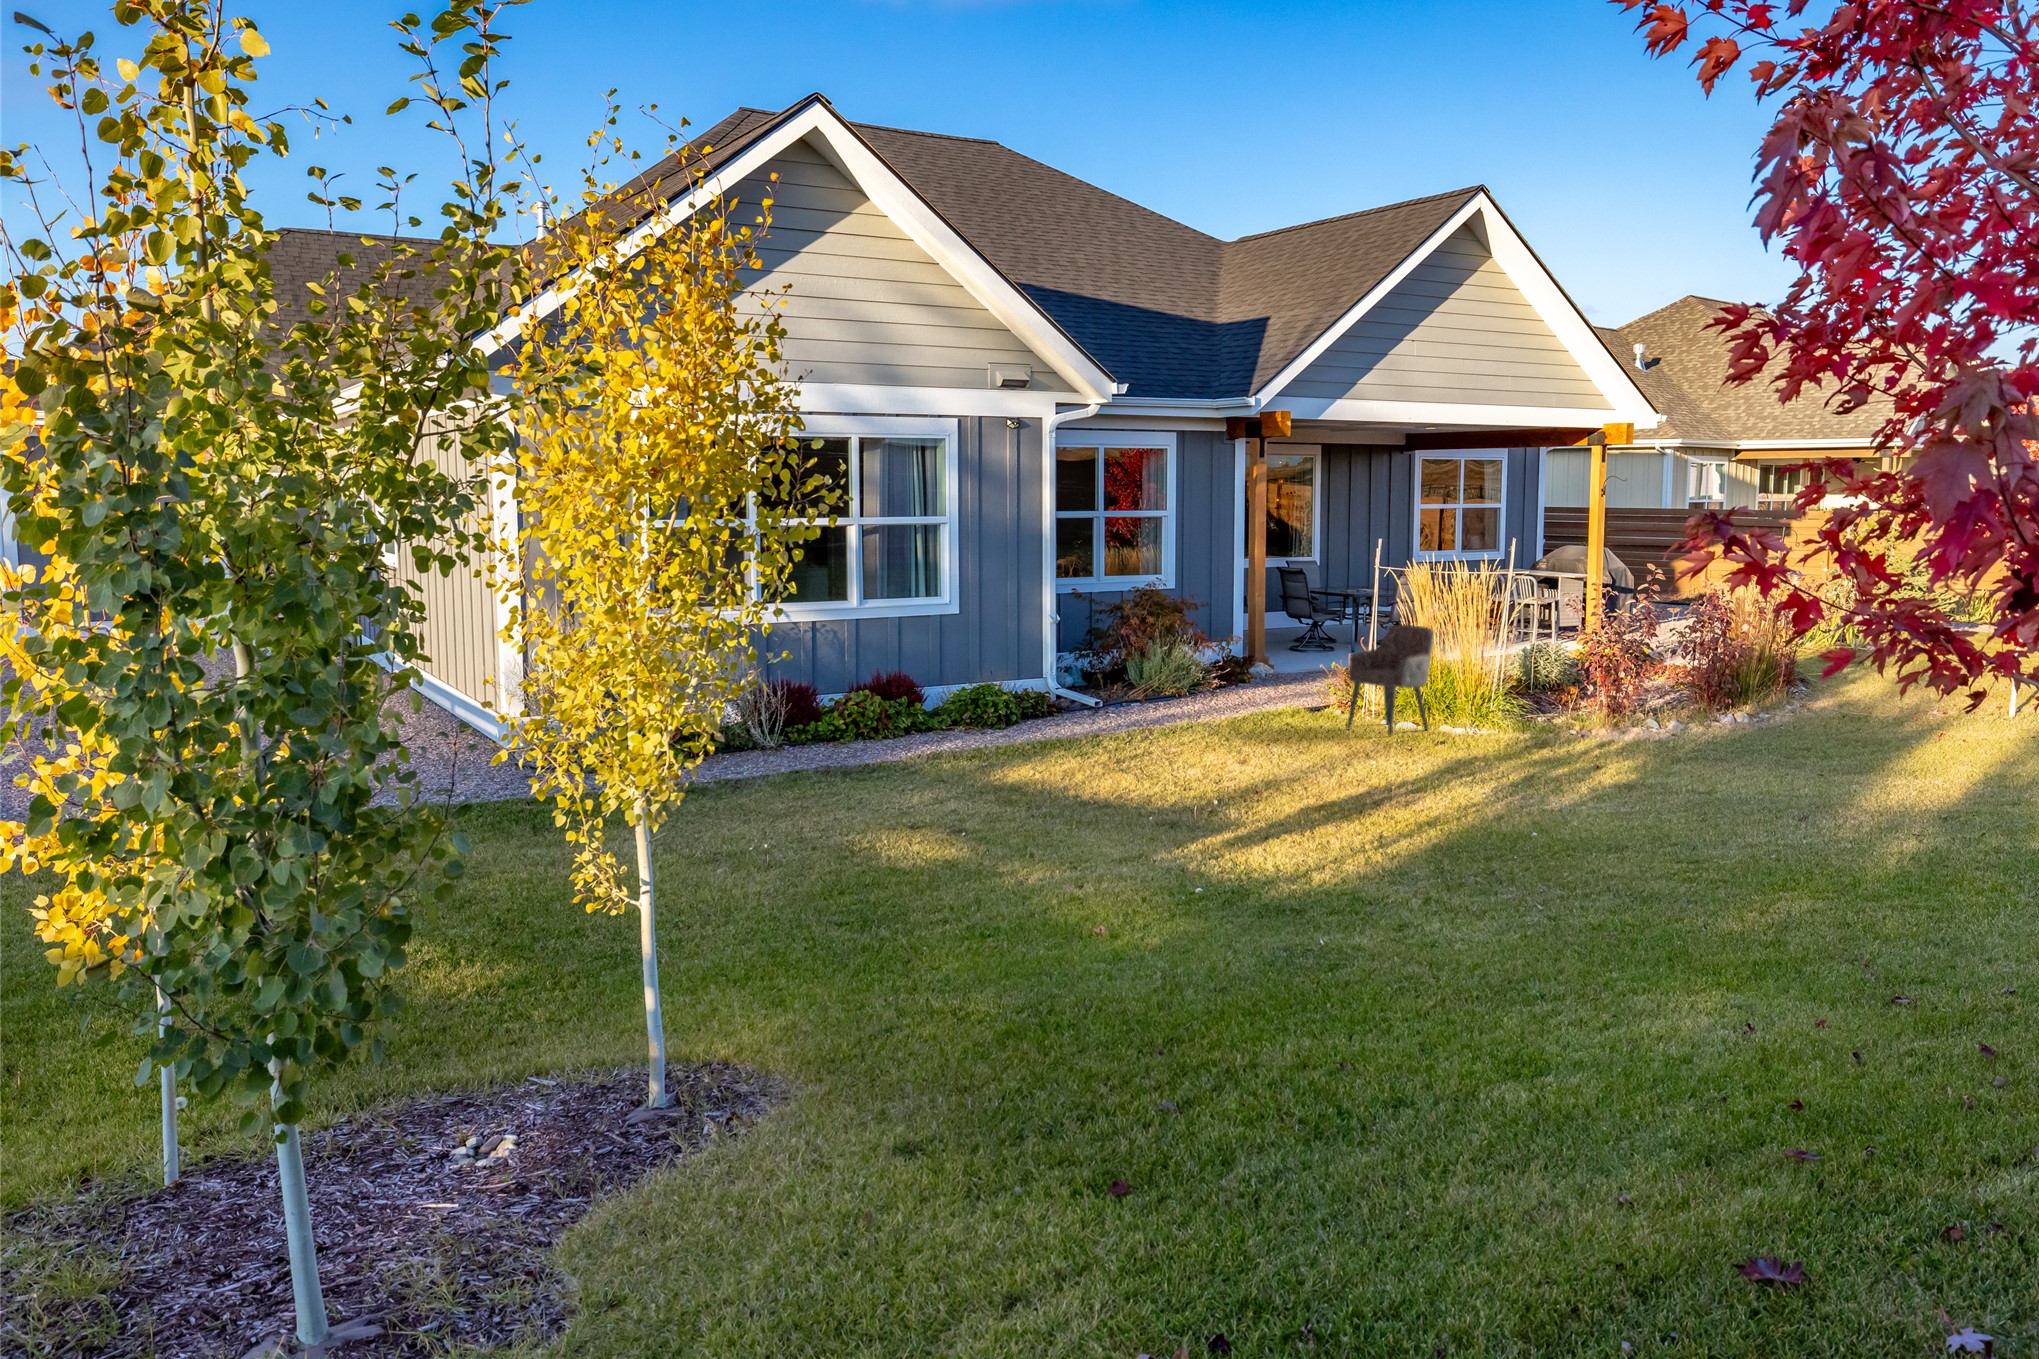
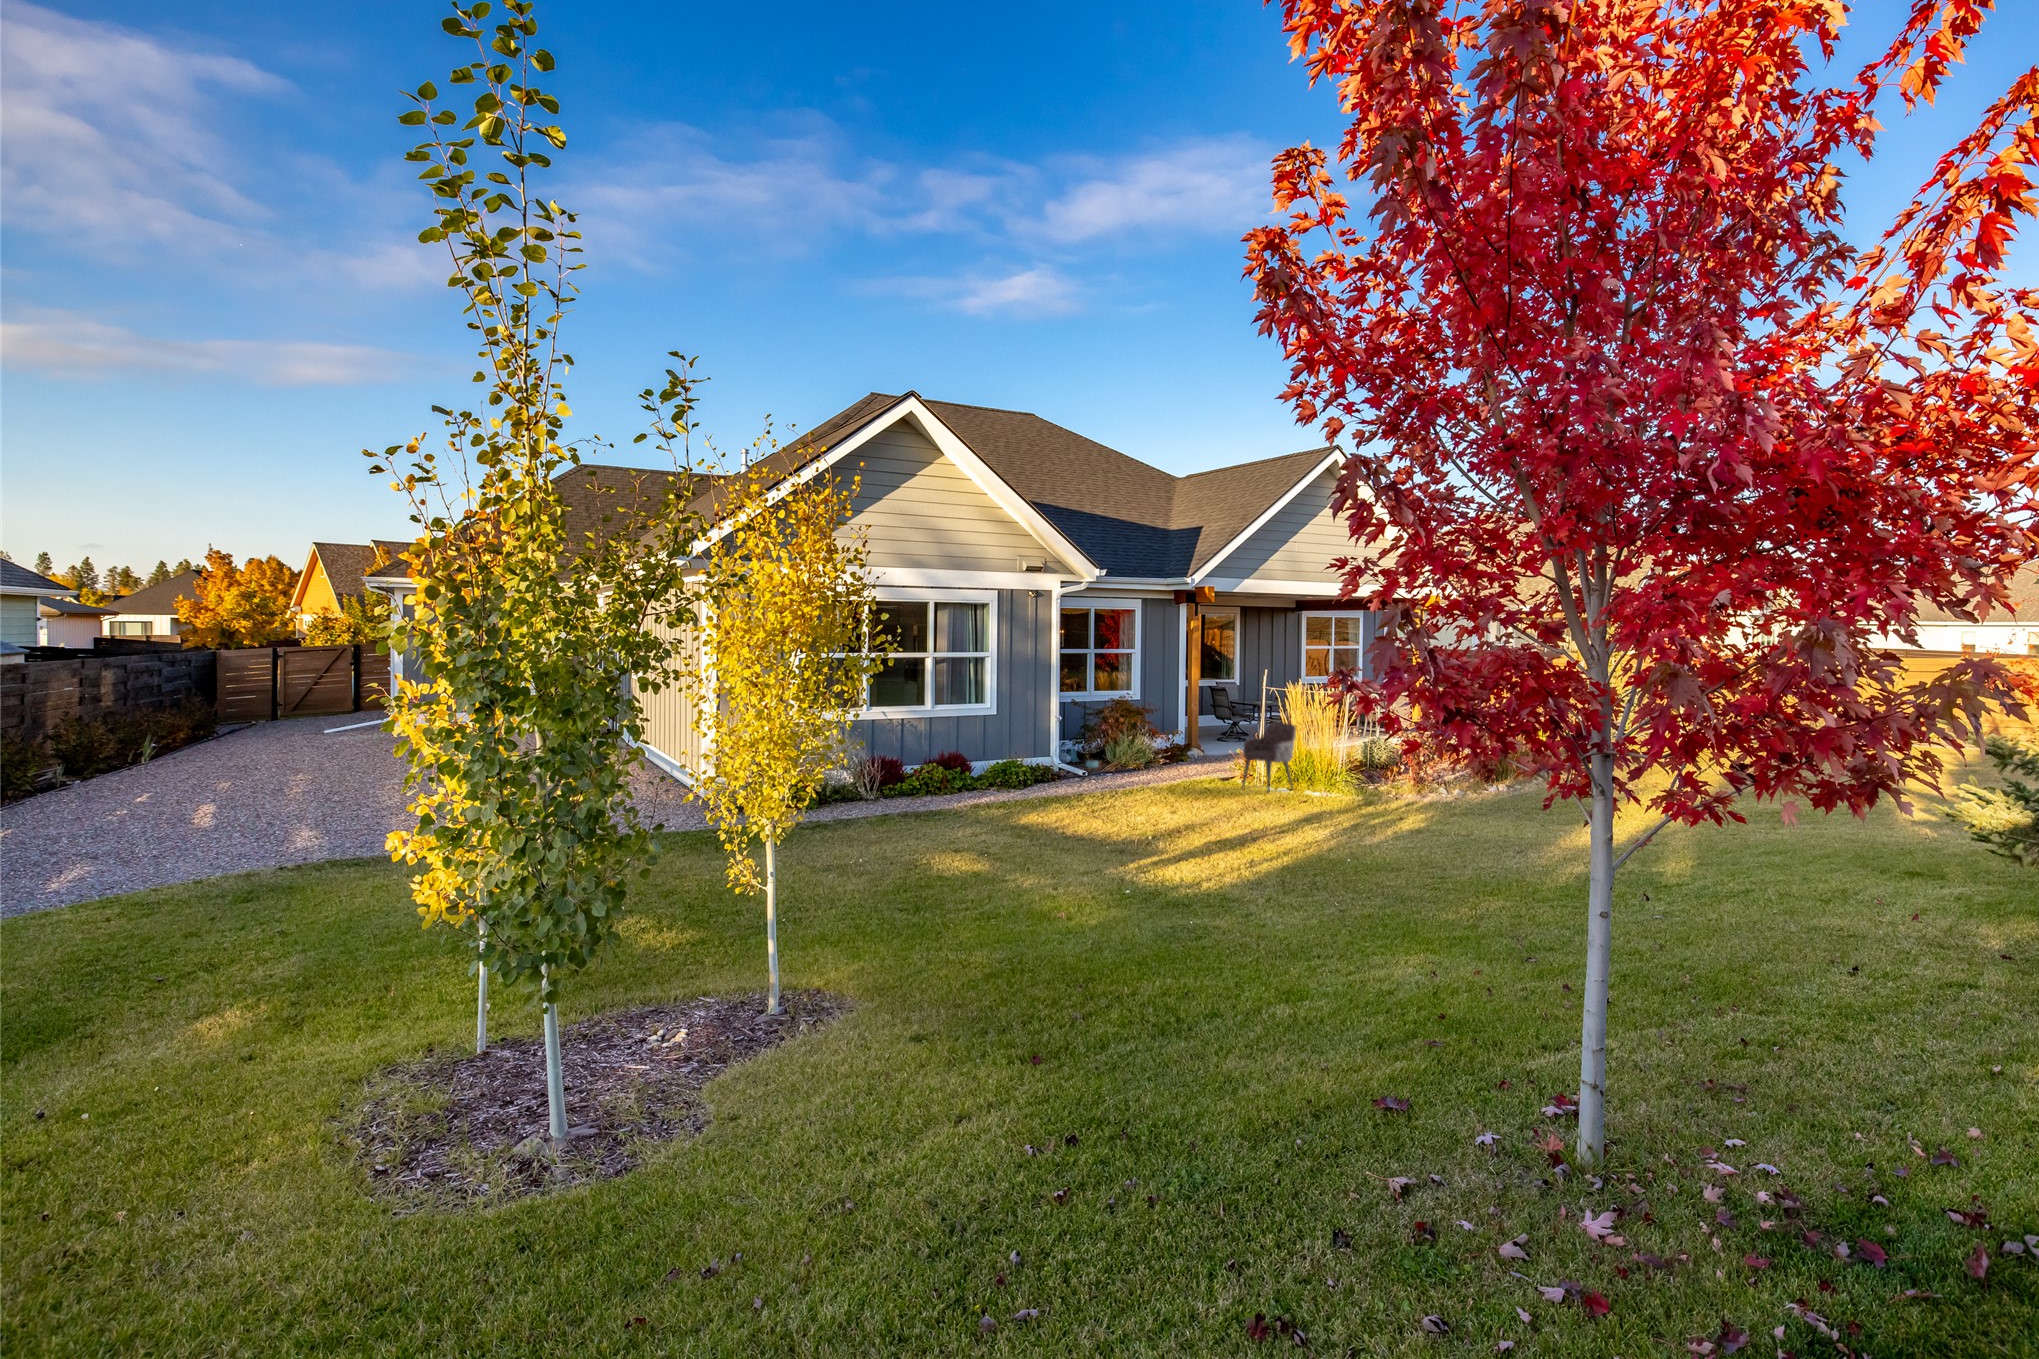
potted plant: none [1088,635,1120,698] -> present [1086,739,1098,768]

